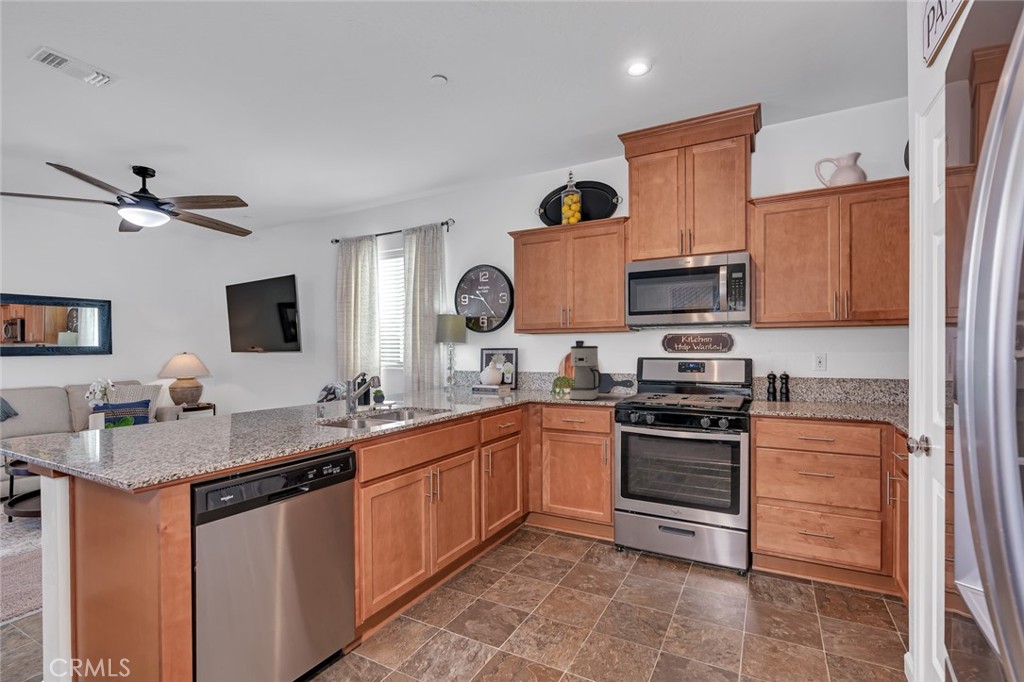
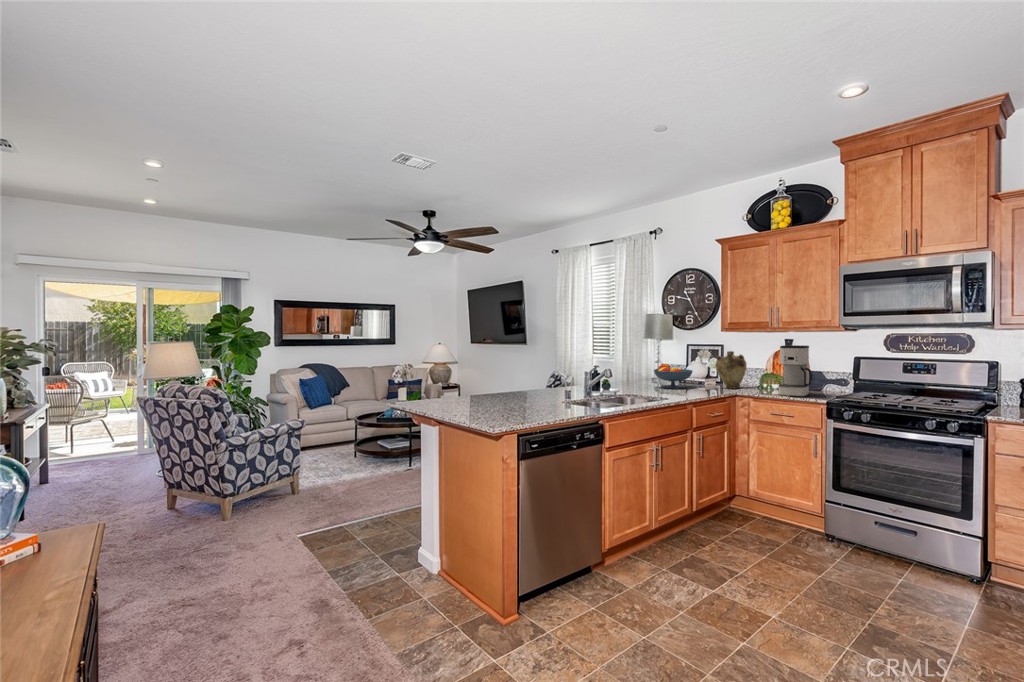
vase: none [509,354,540,394] -> present [715,351,747,388]
fruit bowl: none [443,369,485,397] -> present [654,364,693,389]

